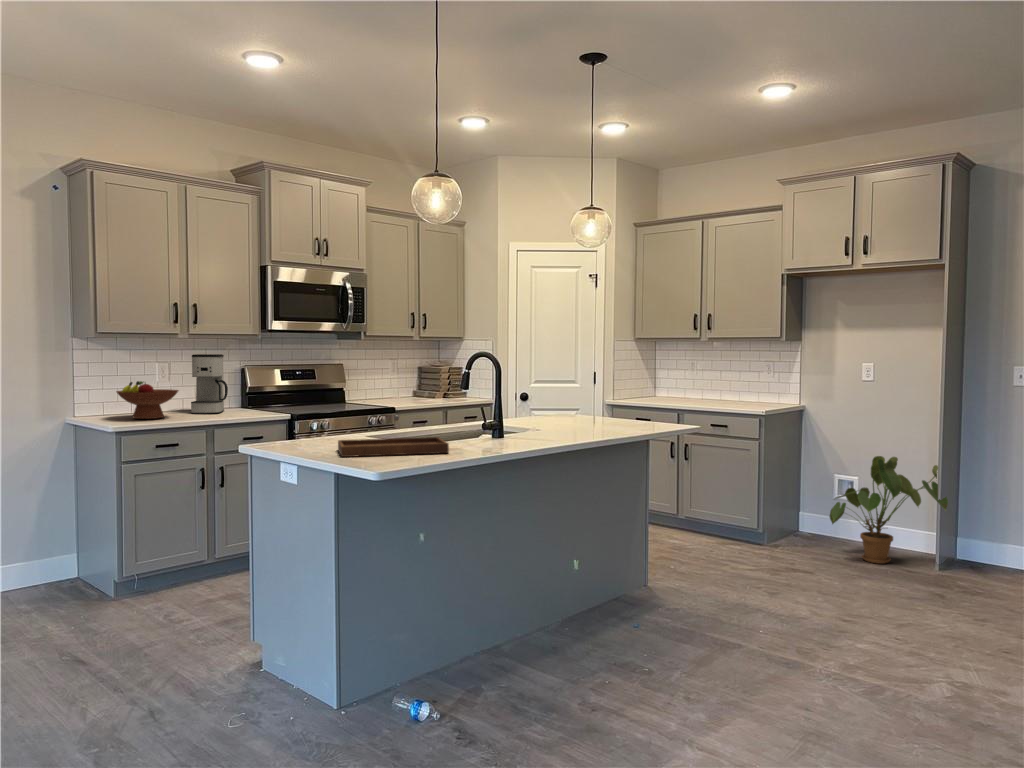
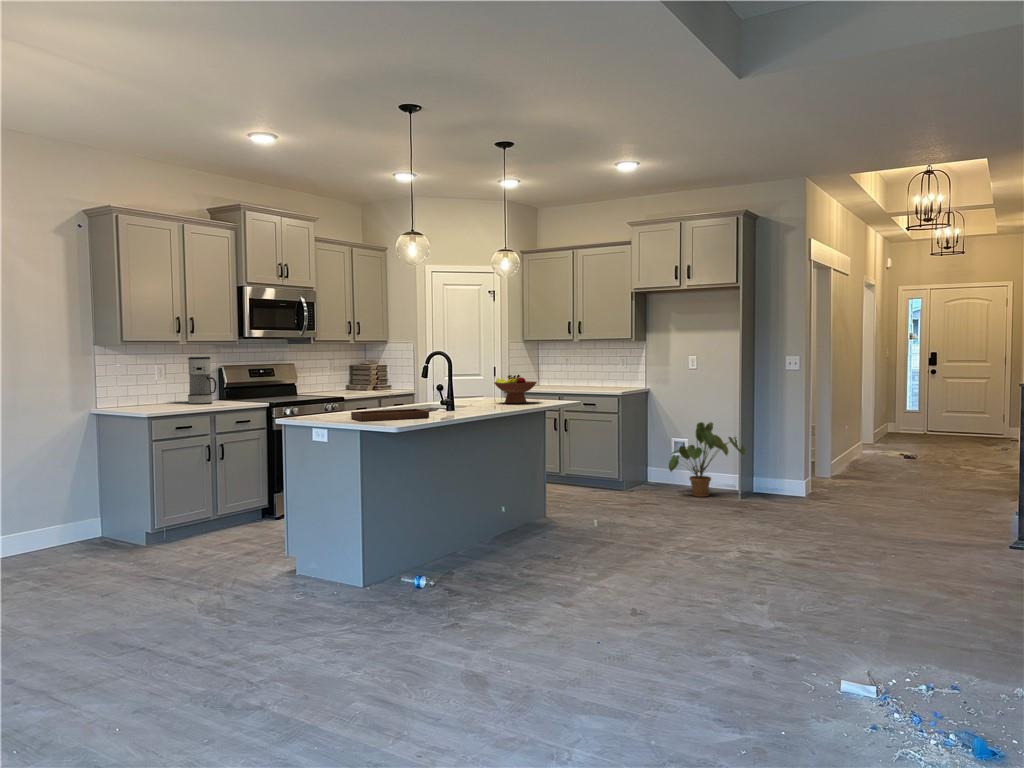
fruit bowl: present [116,381,178,419] -> present [494,375,537,404]

